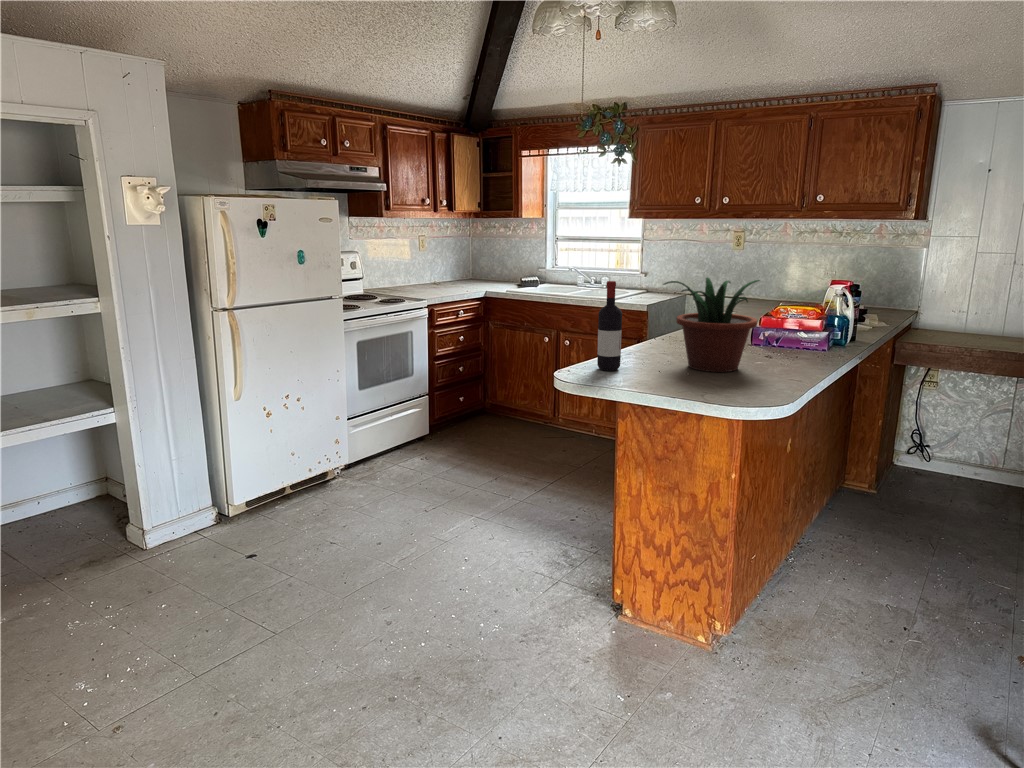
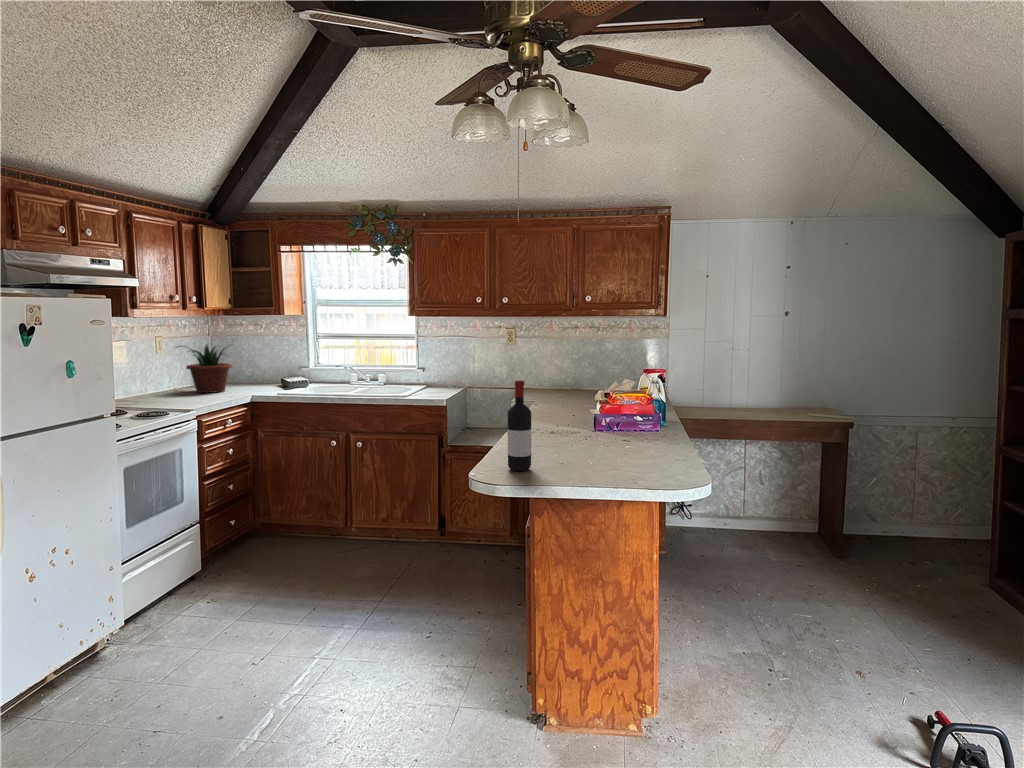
potted plant: present [663,277,760,372] -> present [178,344,232,393]

